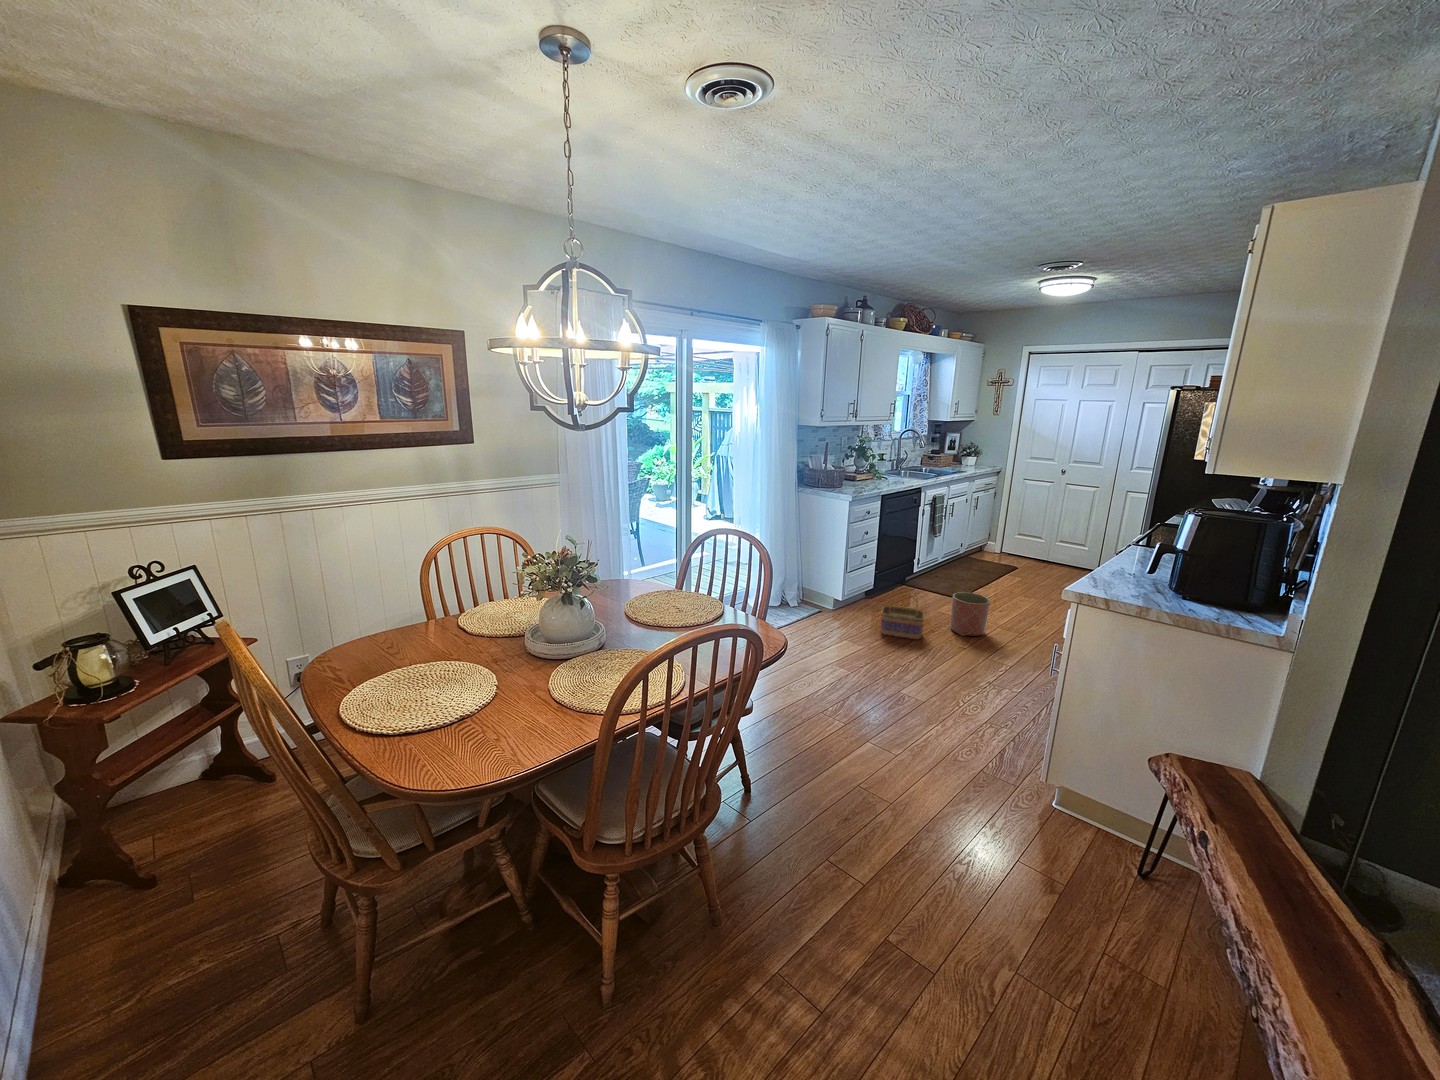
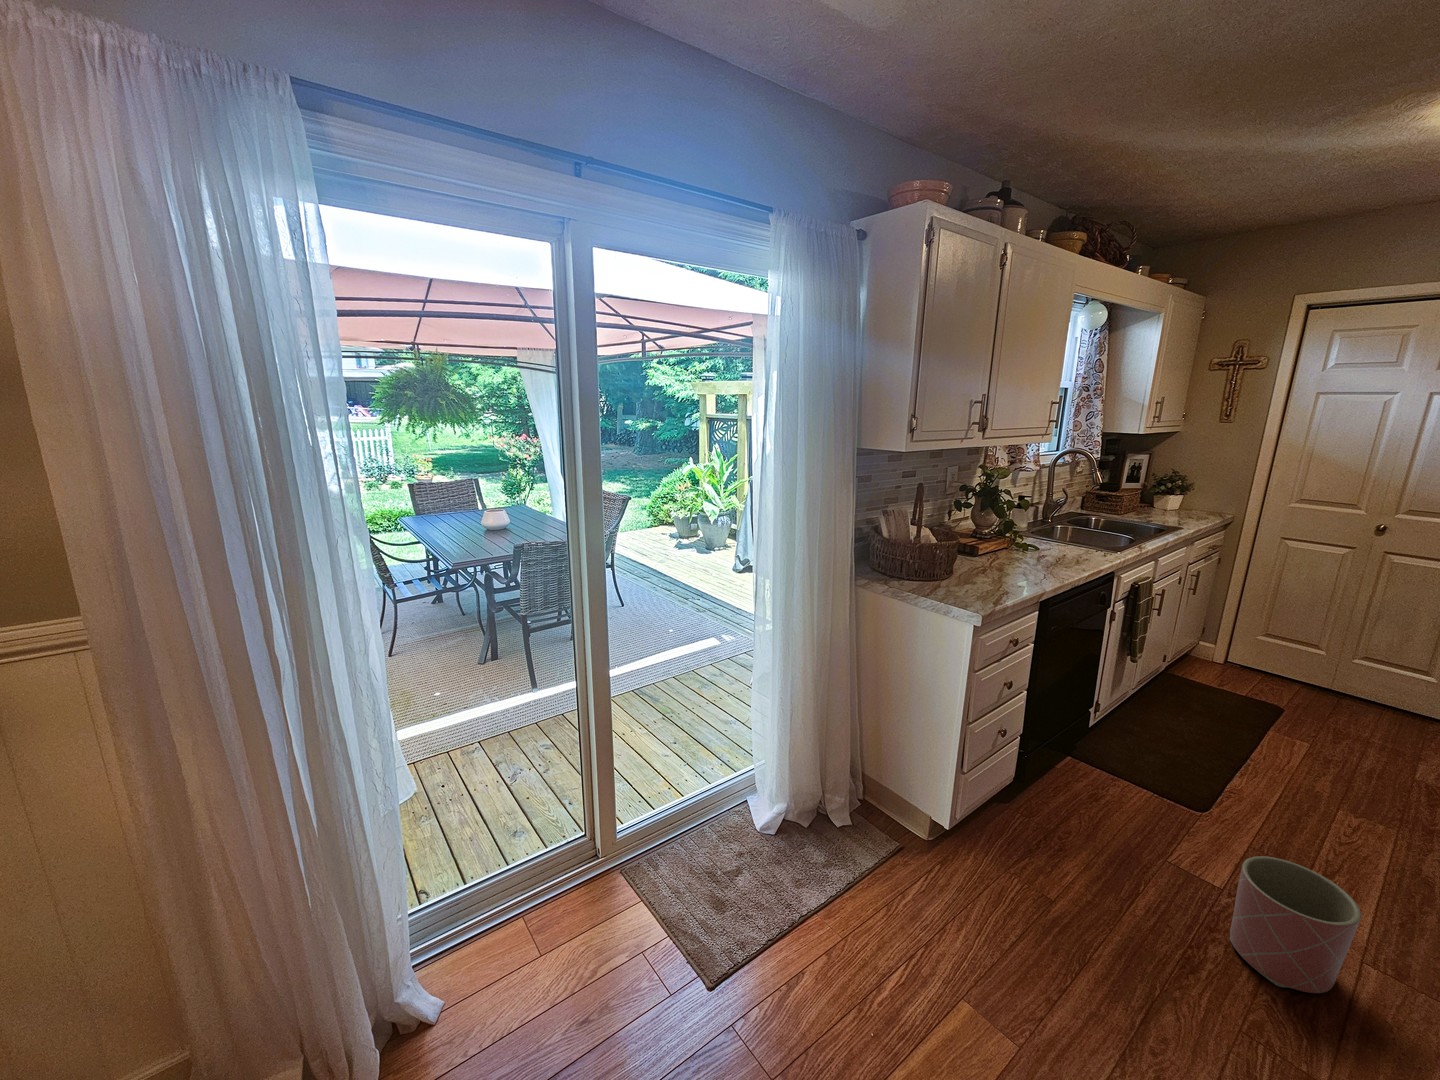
basket: present [881,587,925,640] -> none [1057,848,1185,1001]

